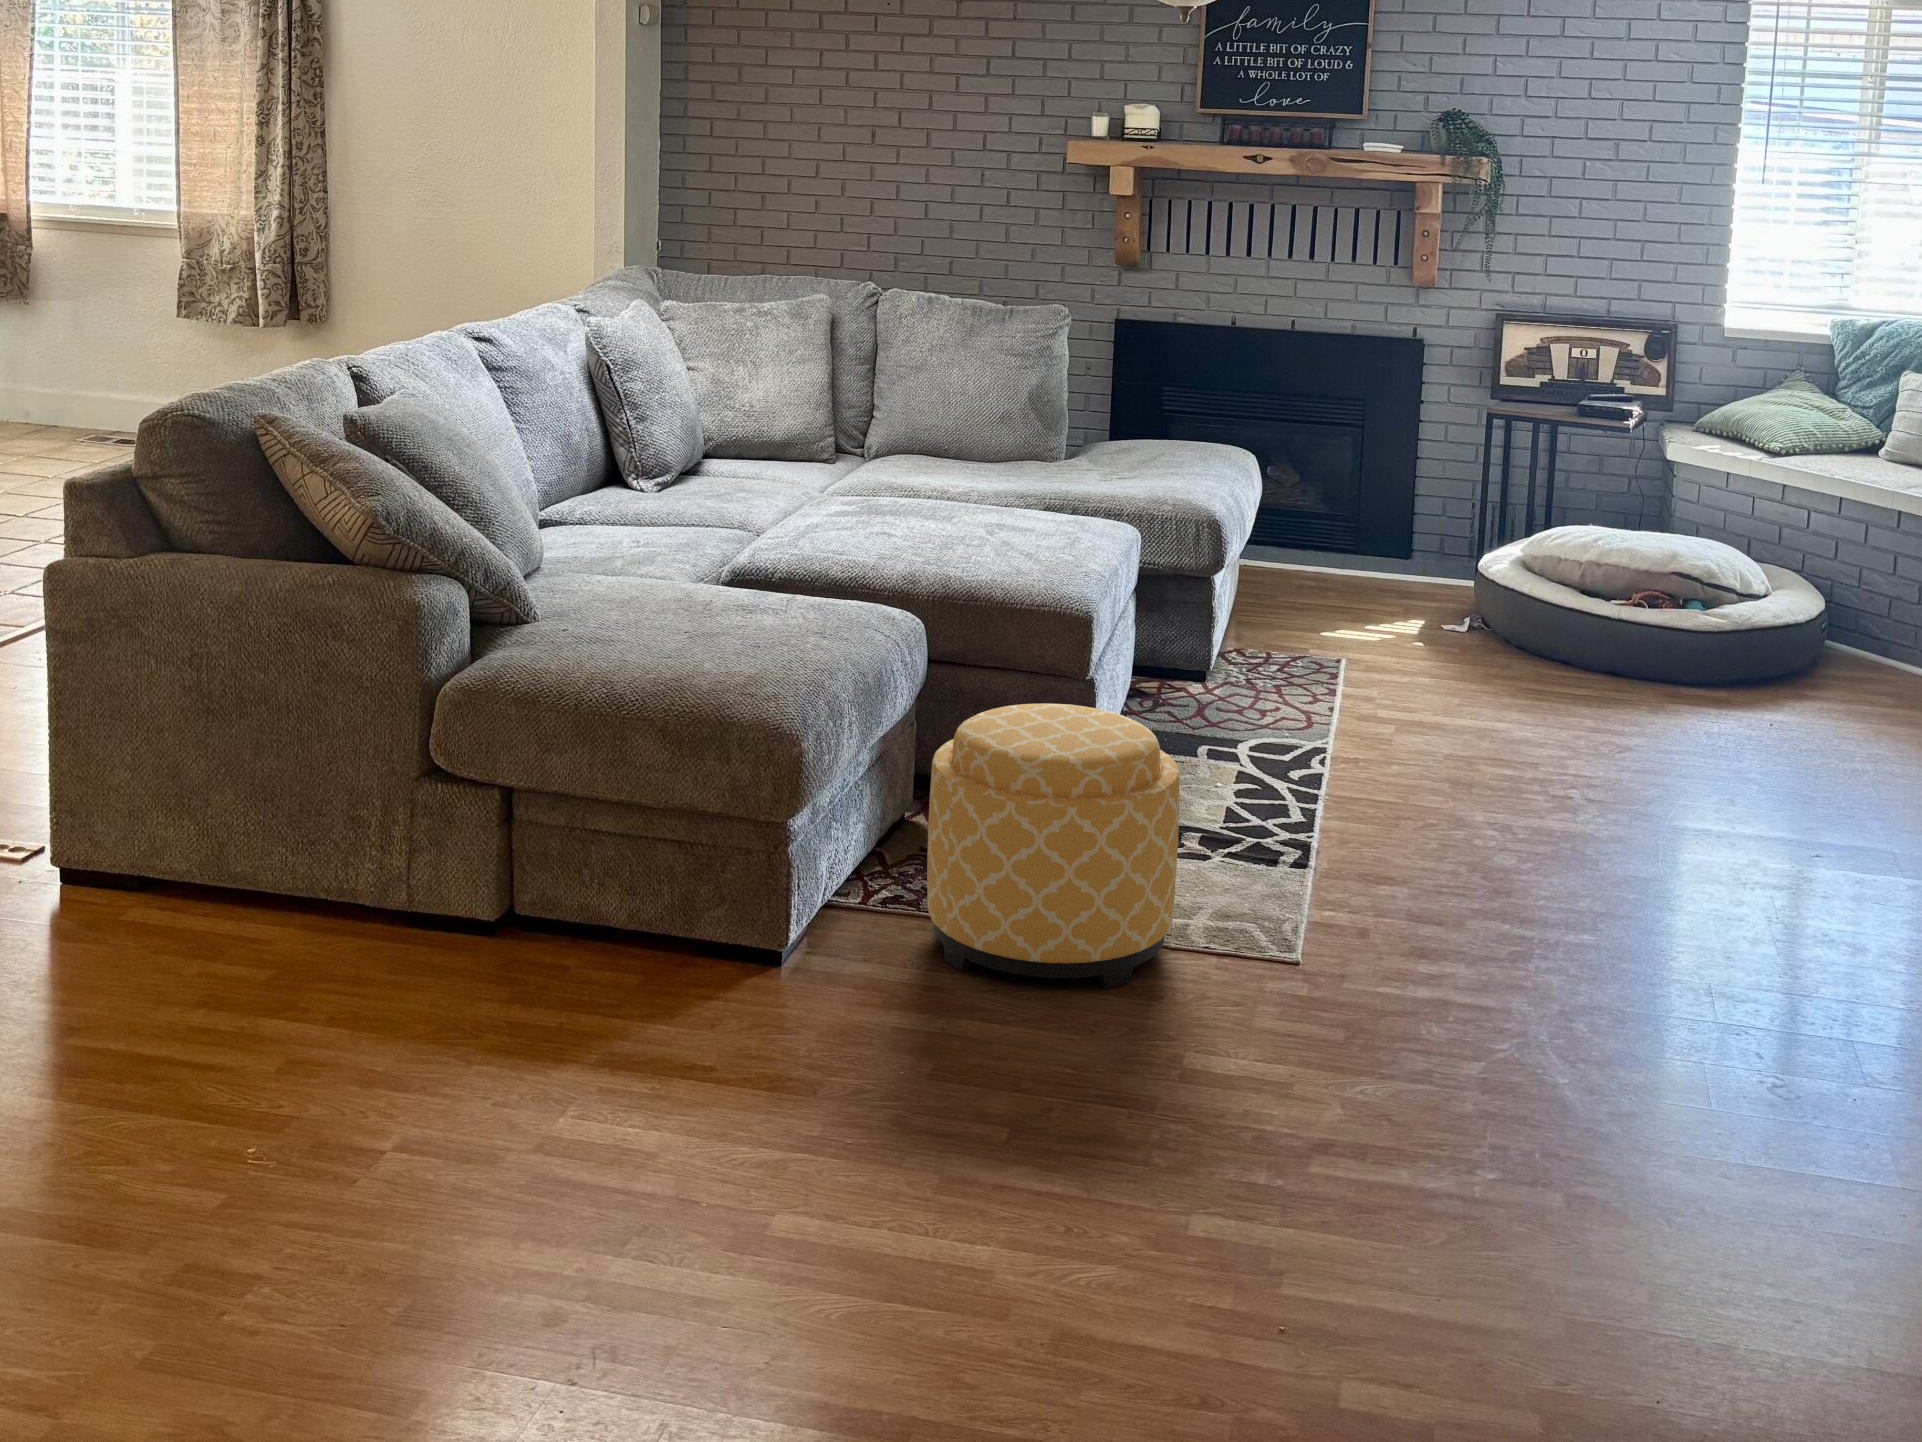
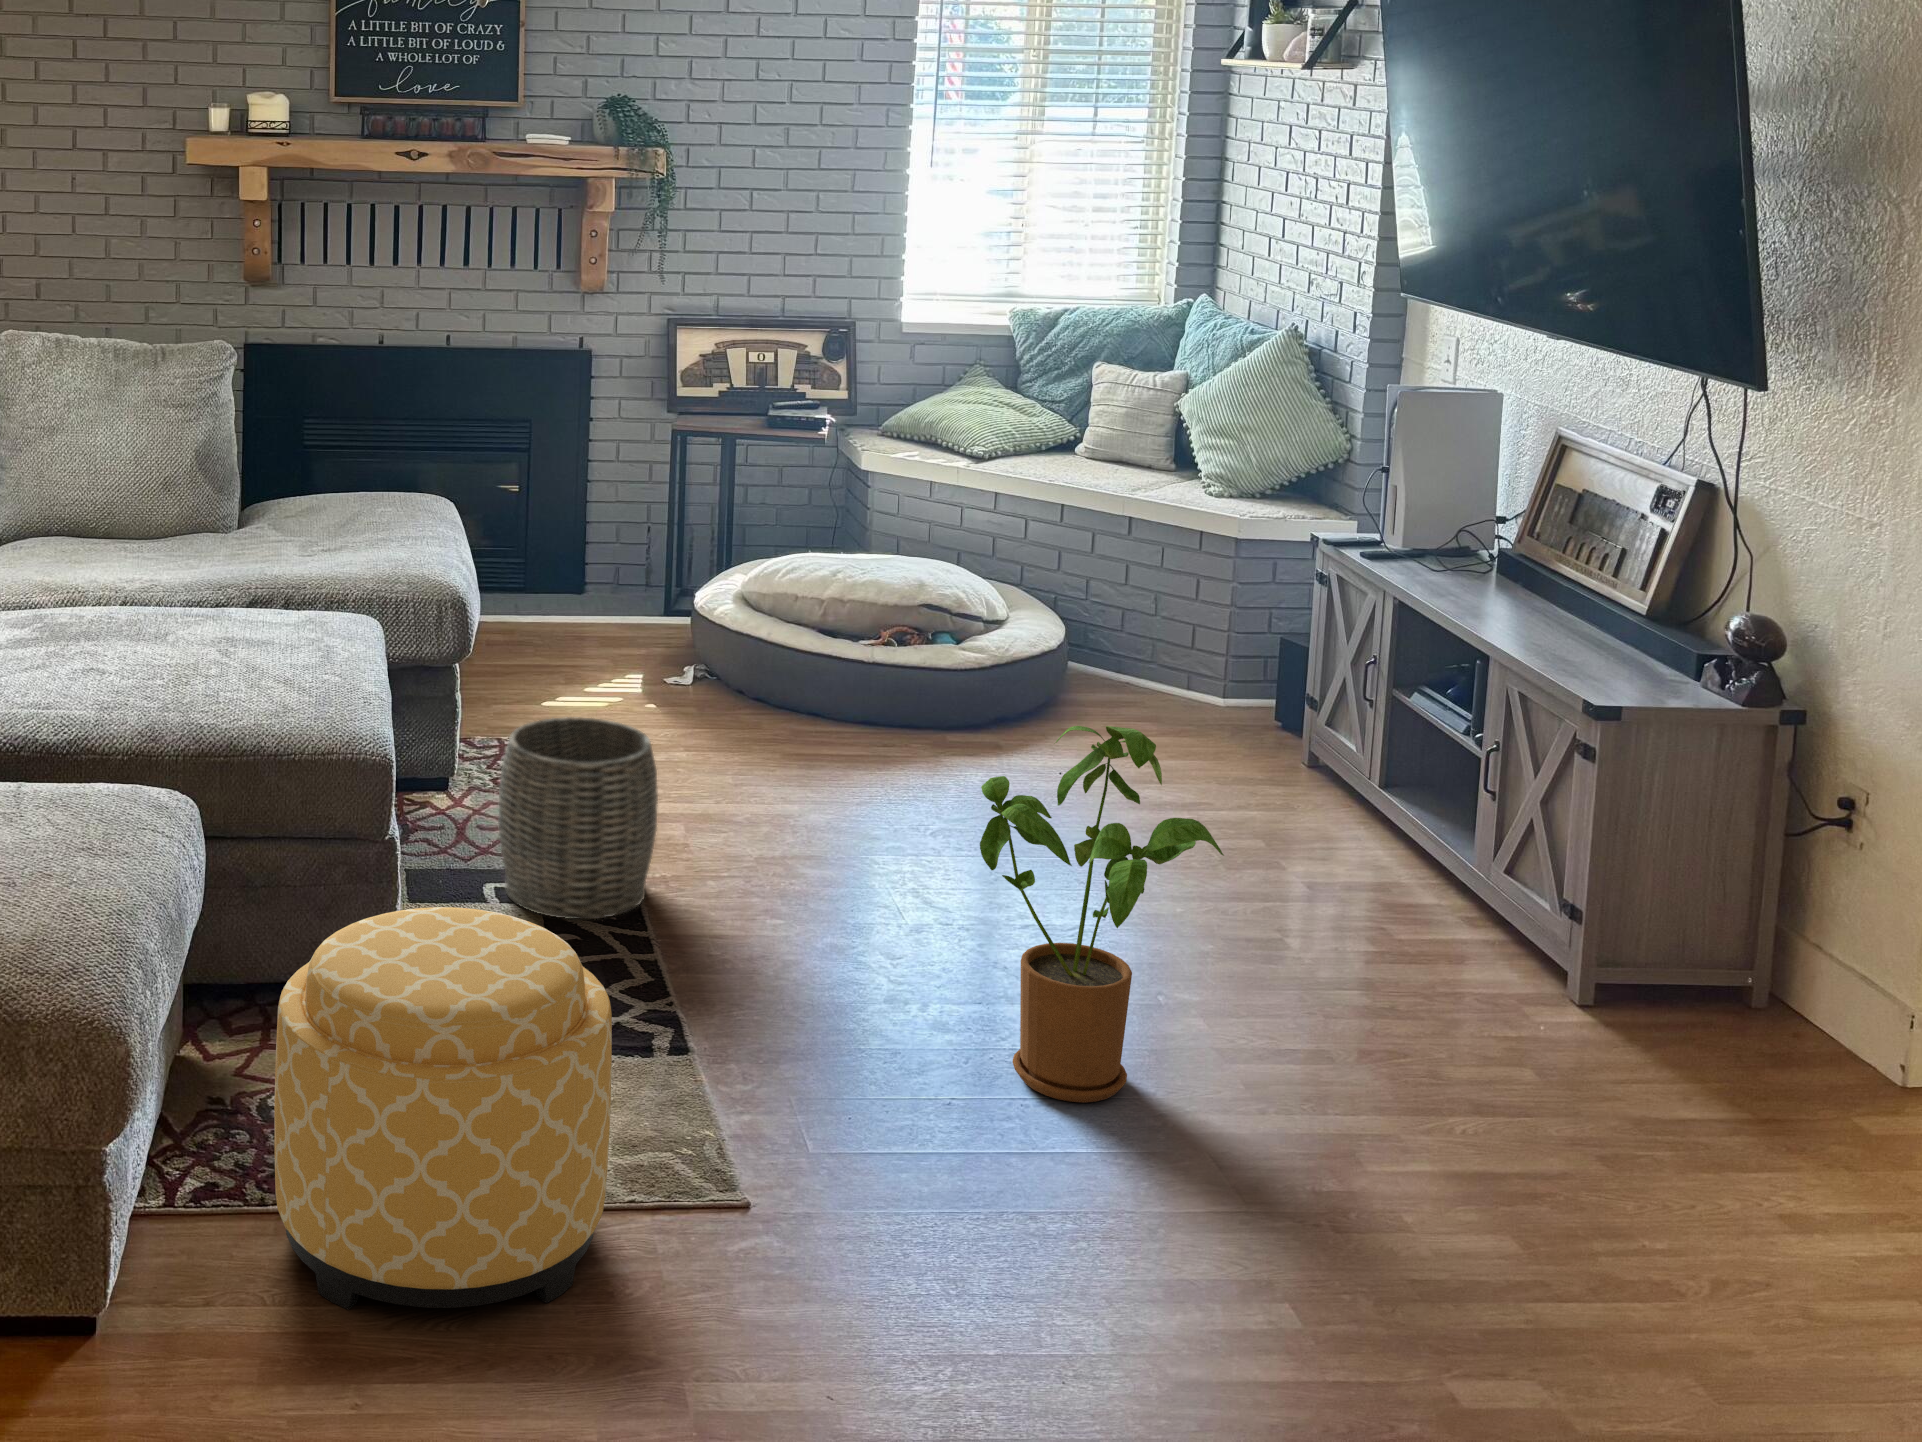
woven basket: none [1211,618,1344,779] -> present [498,717,658,919]
house plant: none [1539,631,1739,940] -> present [980,726,1224,1103]

